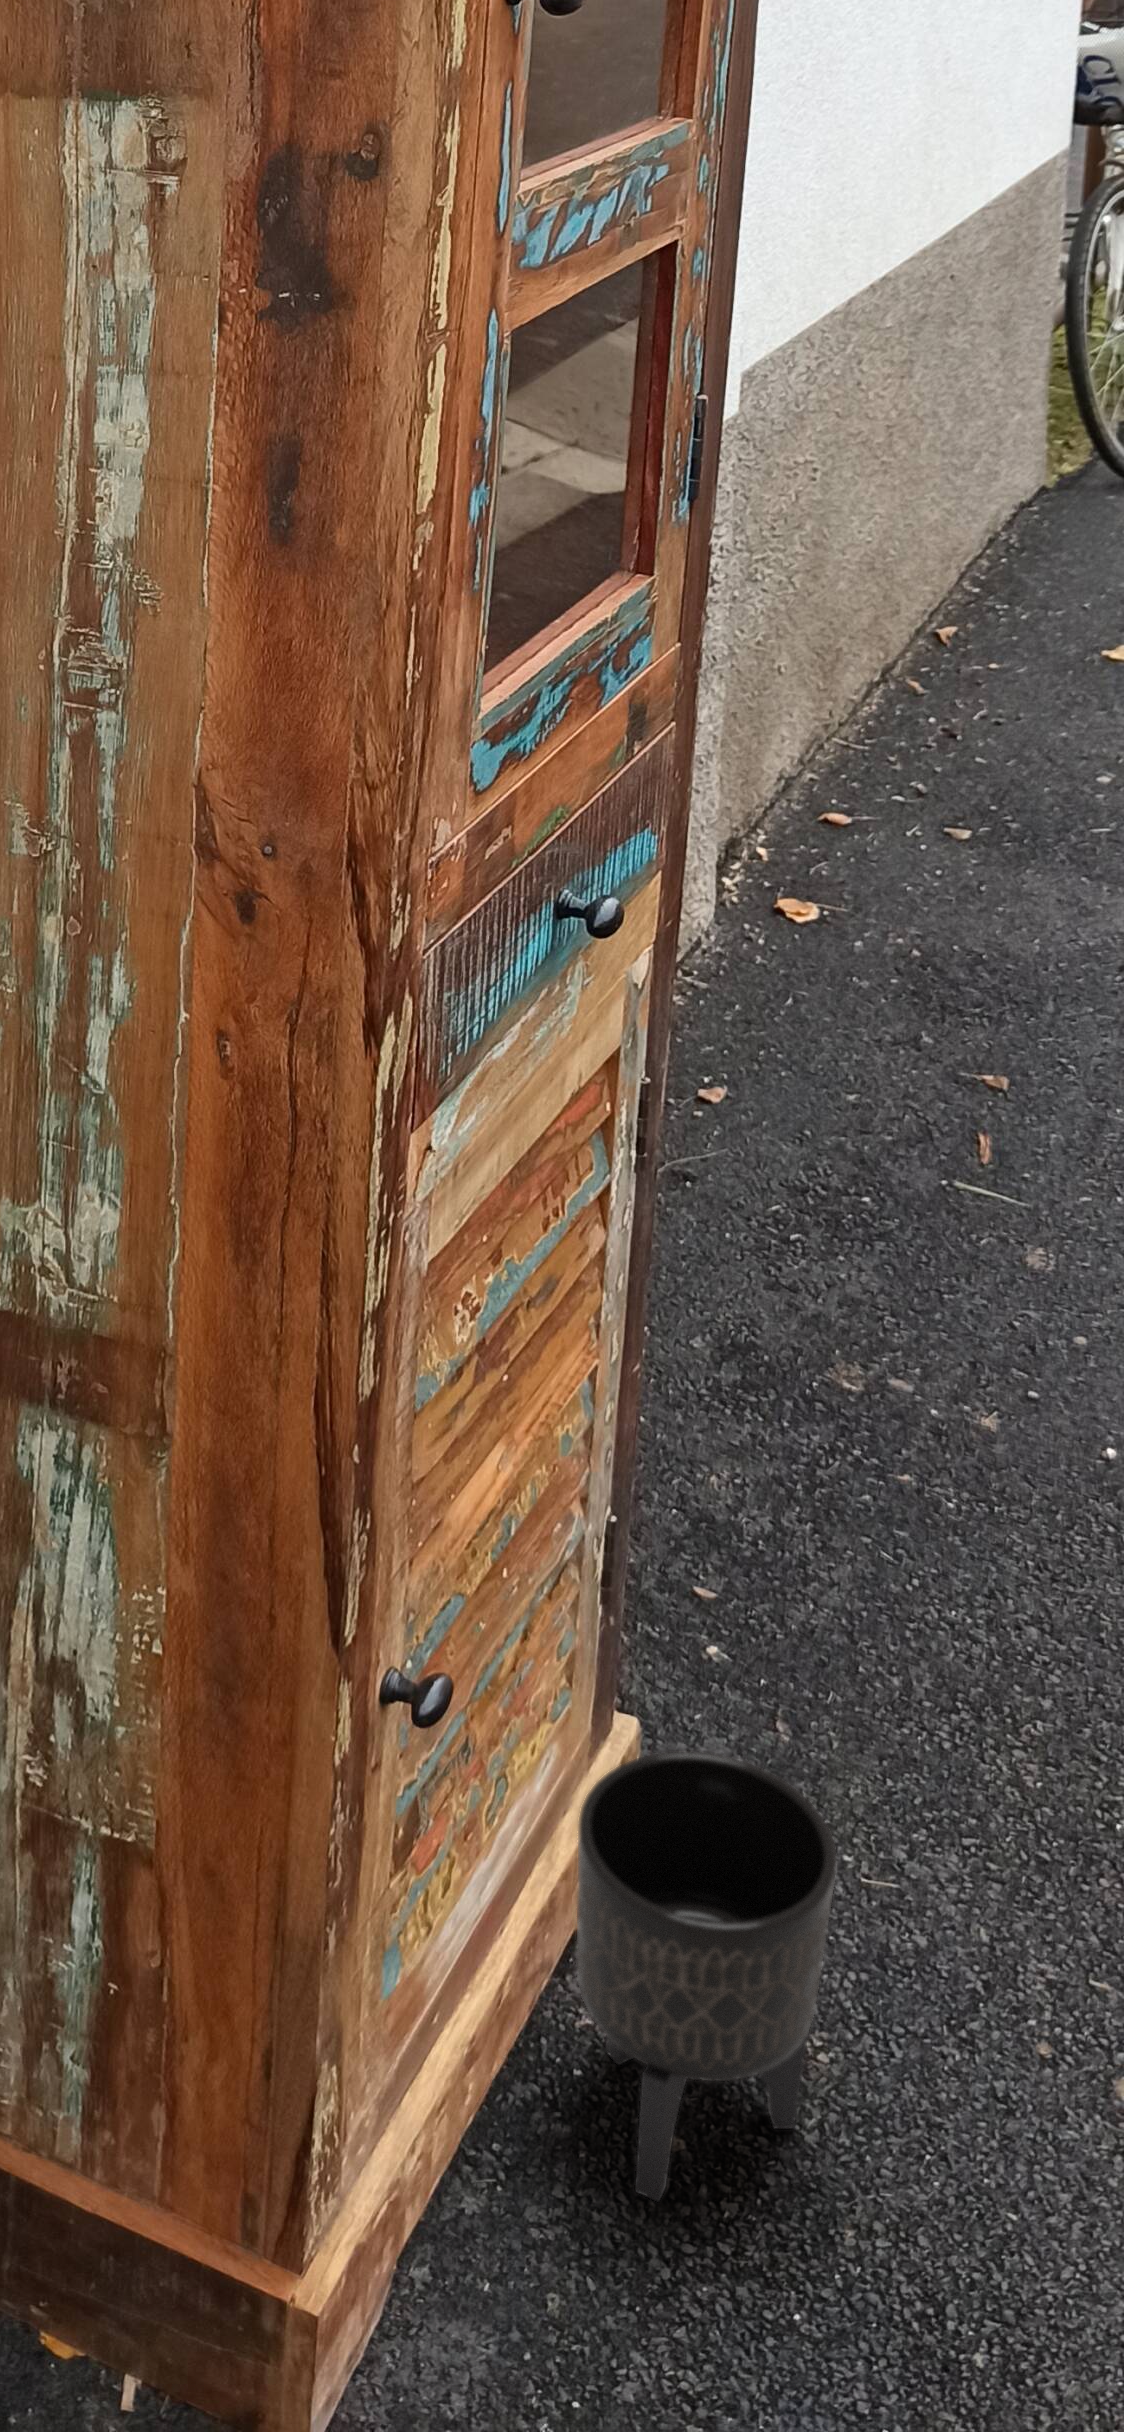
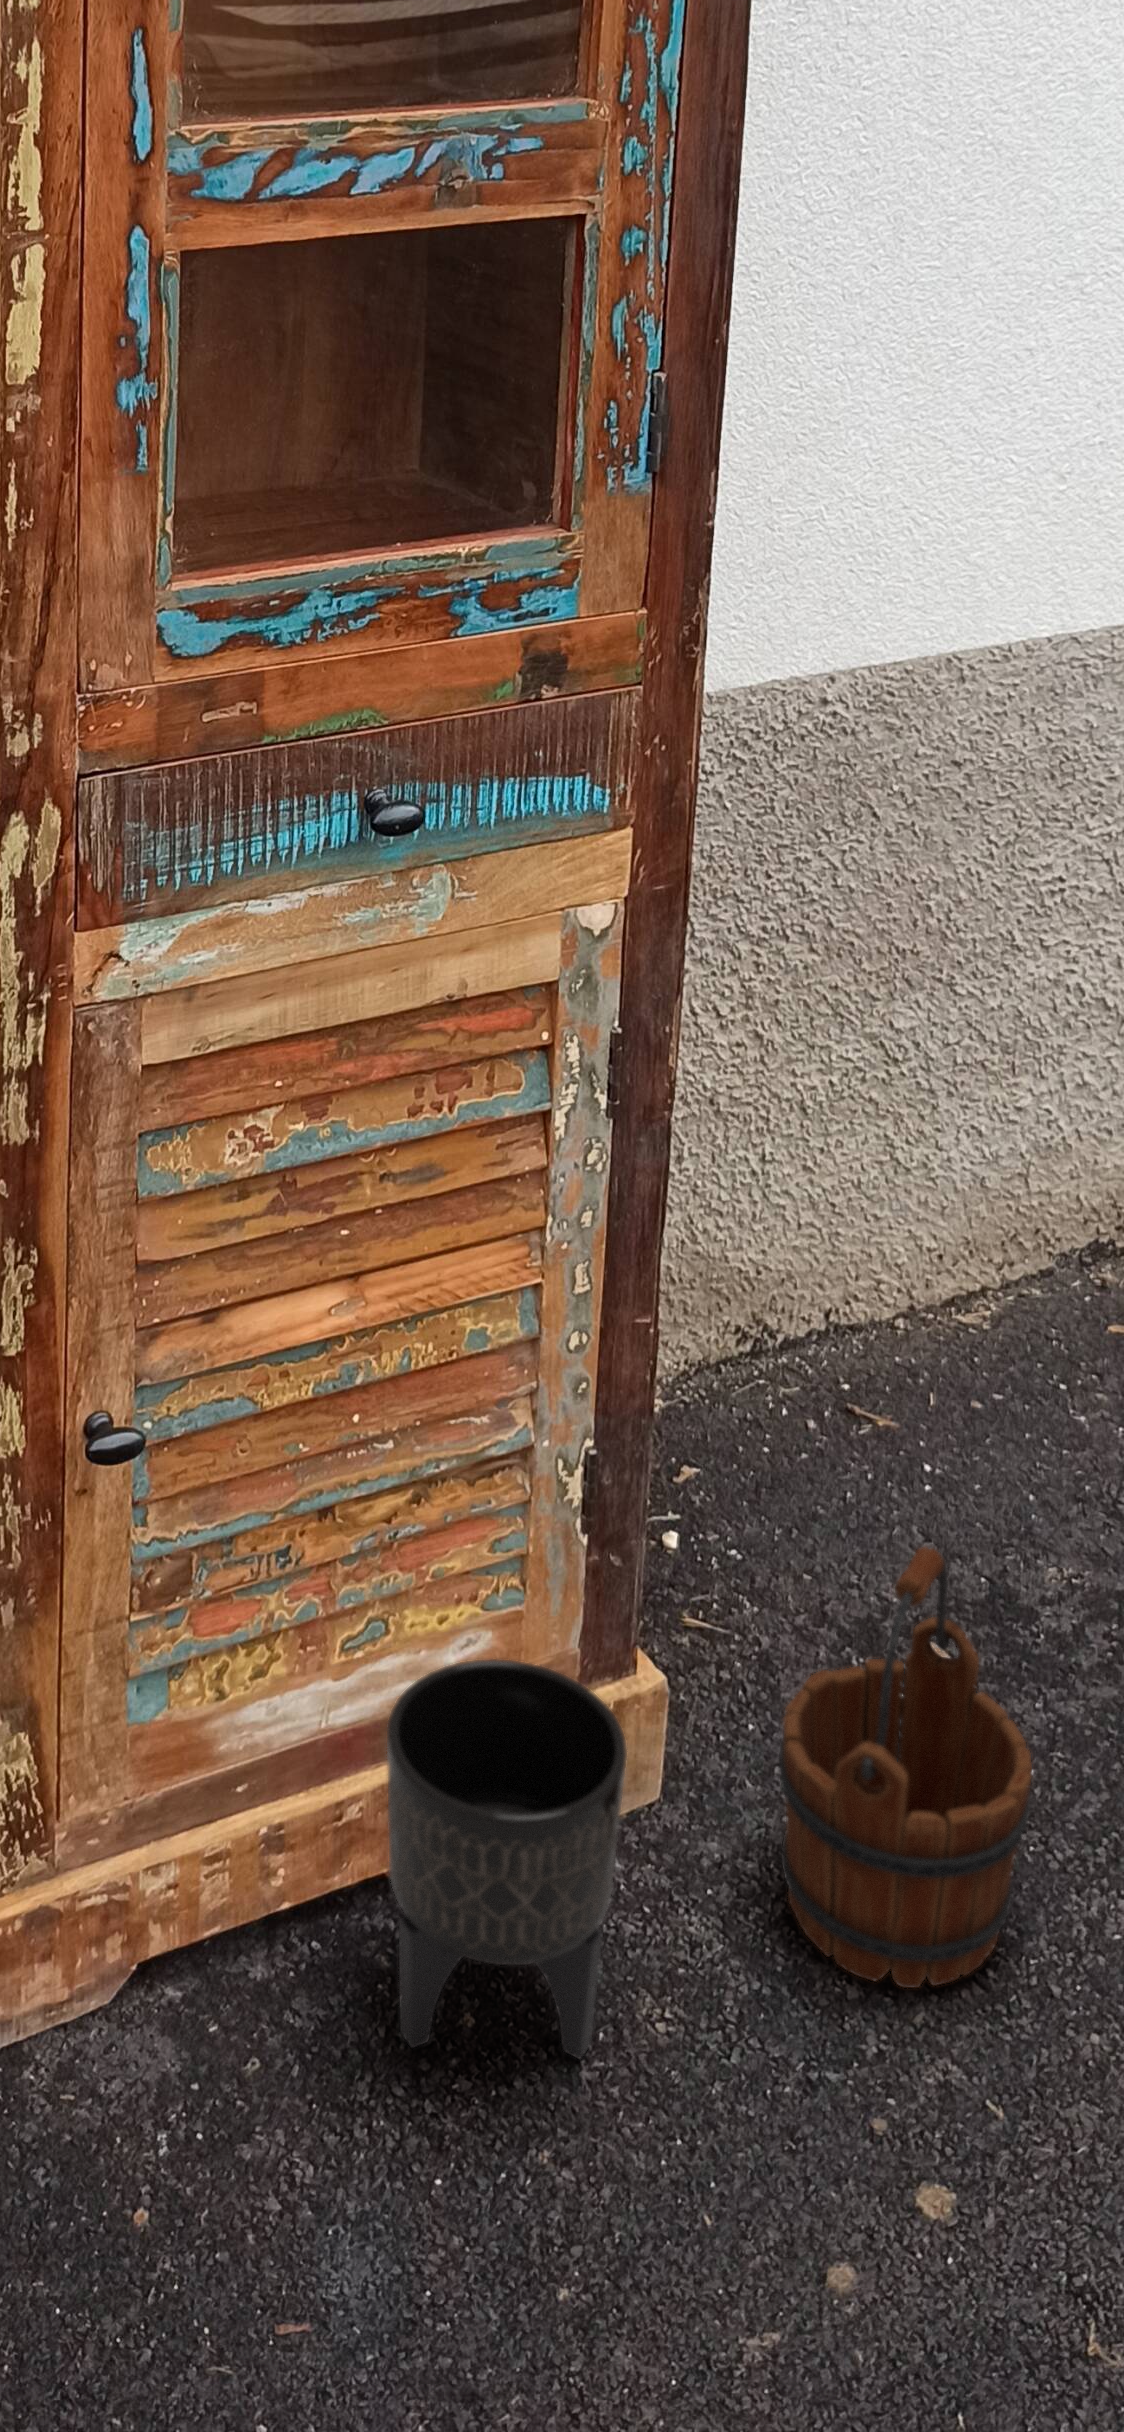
wooden bucket: none [774,1489,1026,1925] -> present [779,1547,1032,1988]

